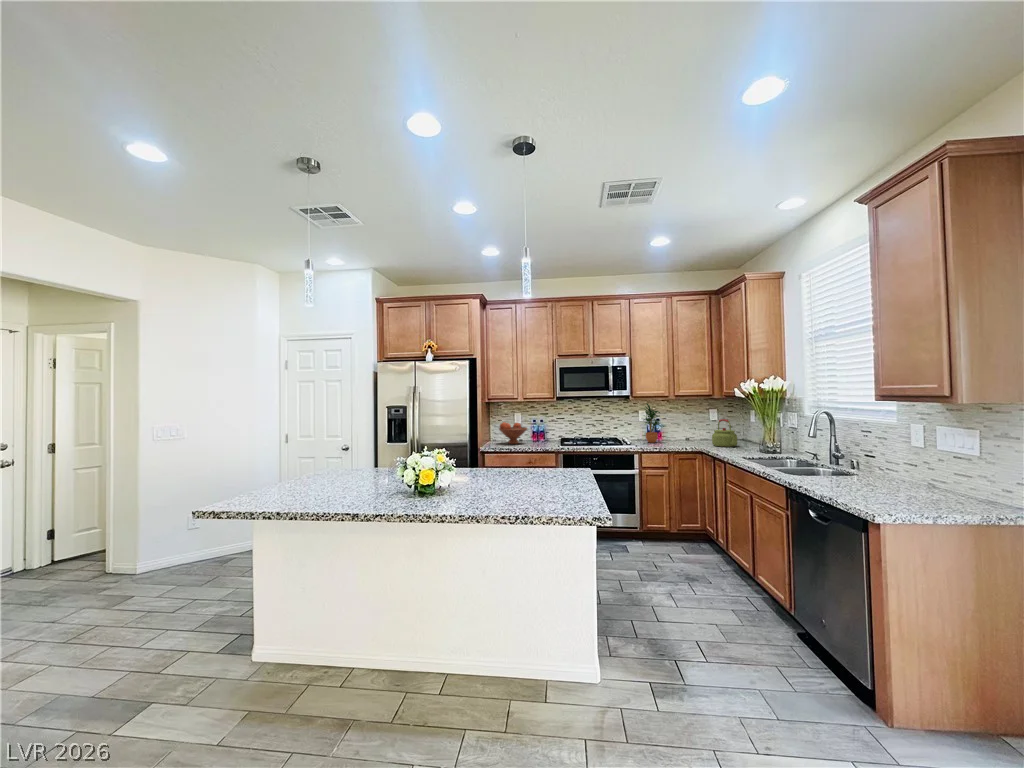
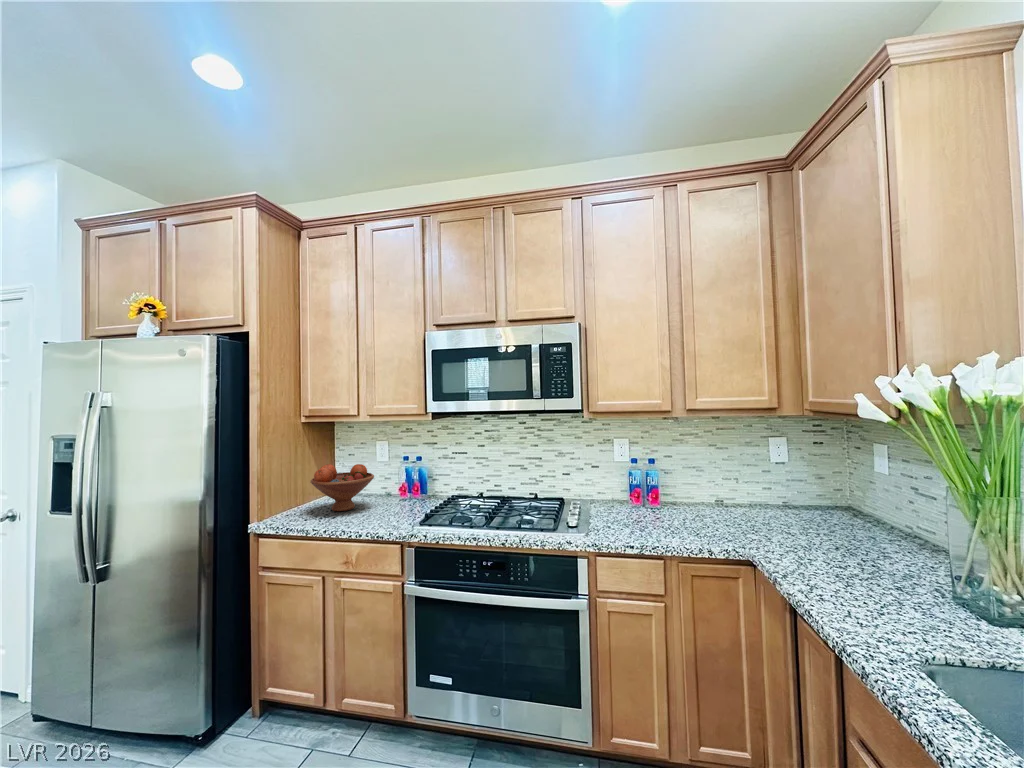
potted plant: present [643,404,662,443] -> none [607,426,658,517]
kettle: present [712,419,737,447] -> none [778,473,852,553]

